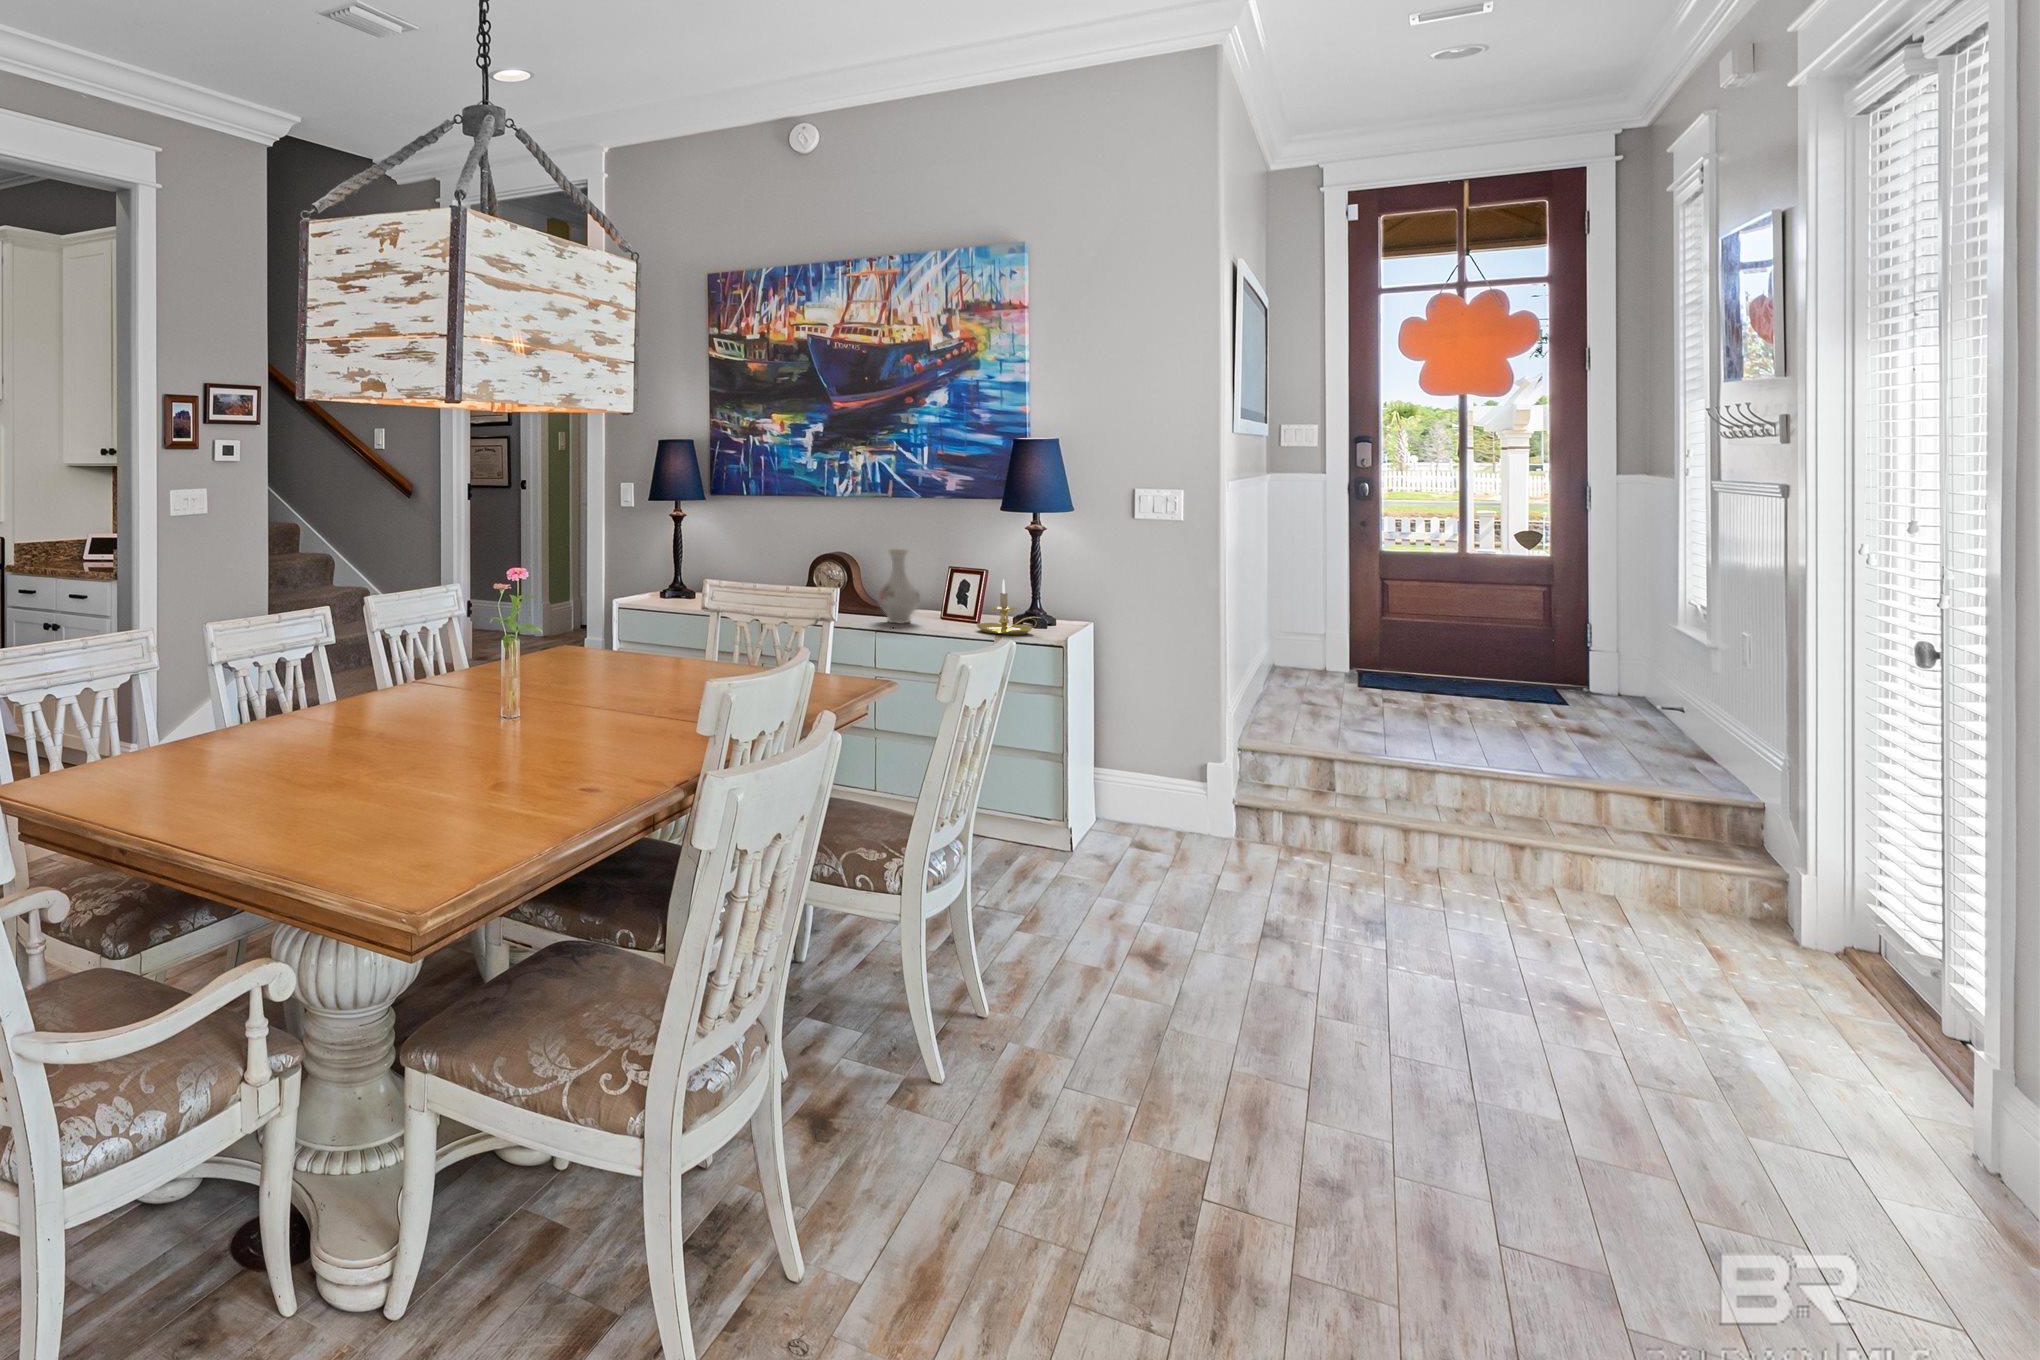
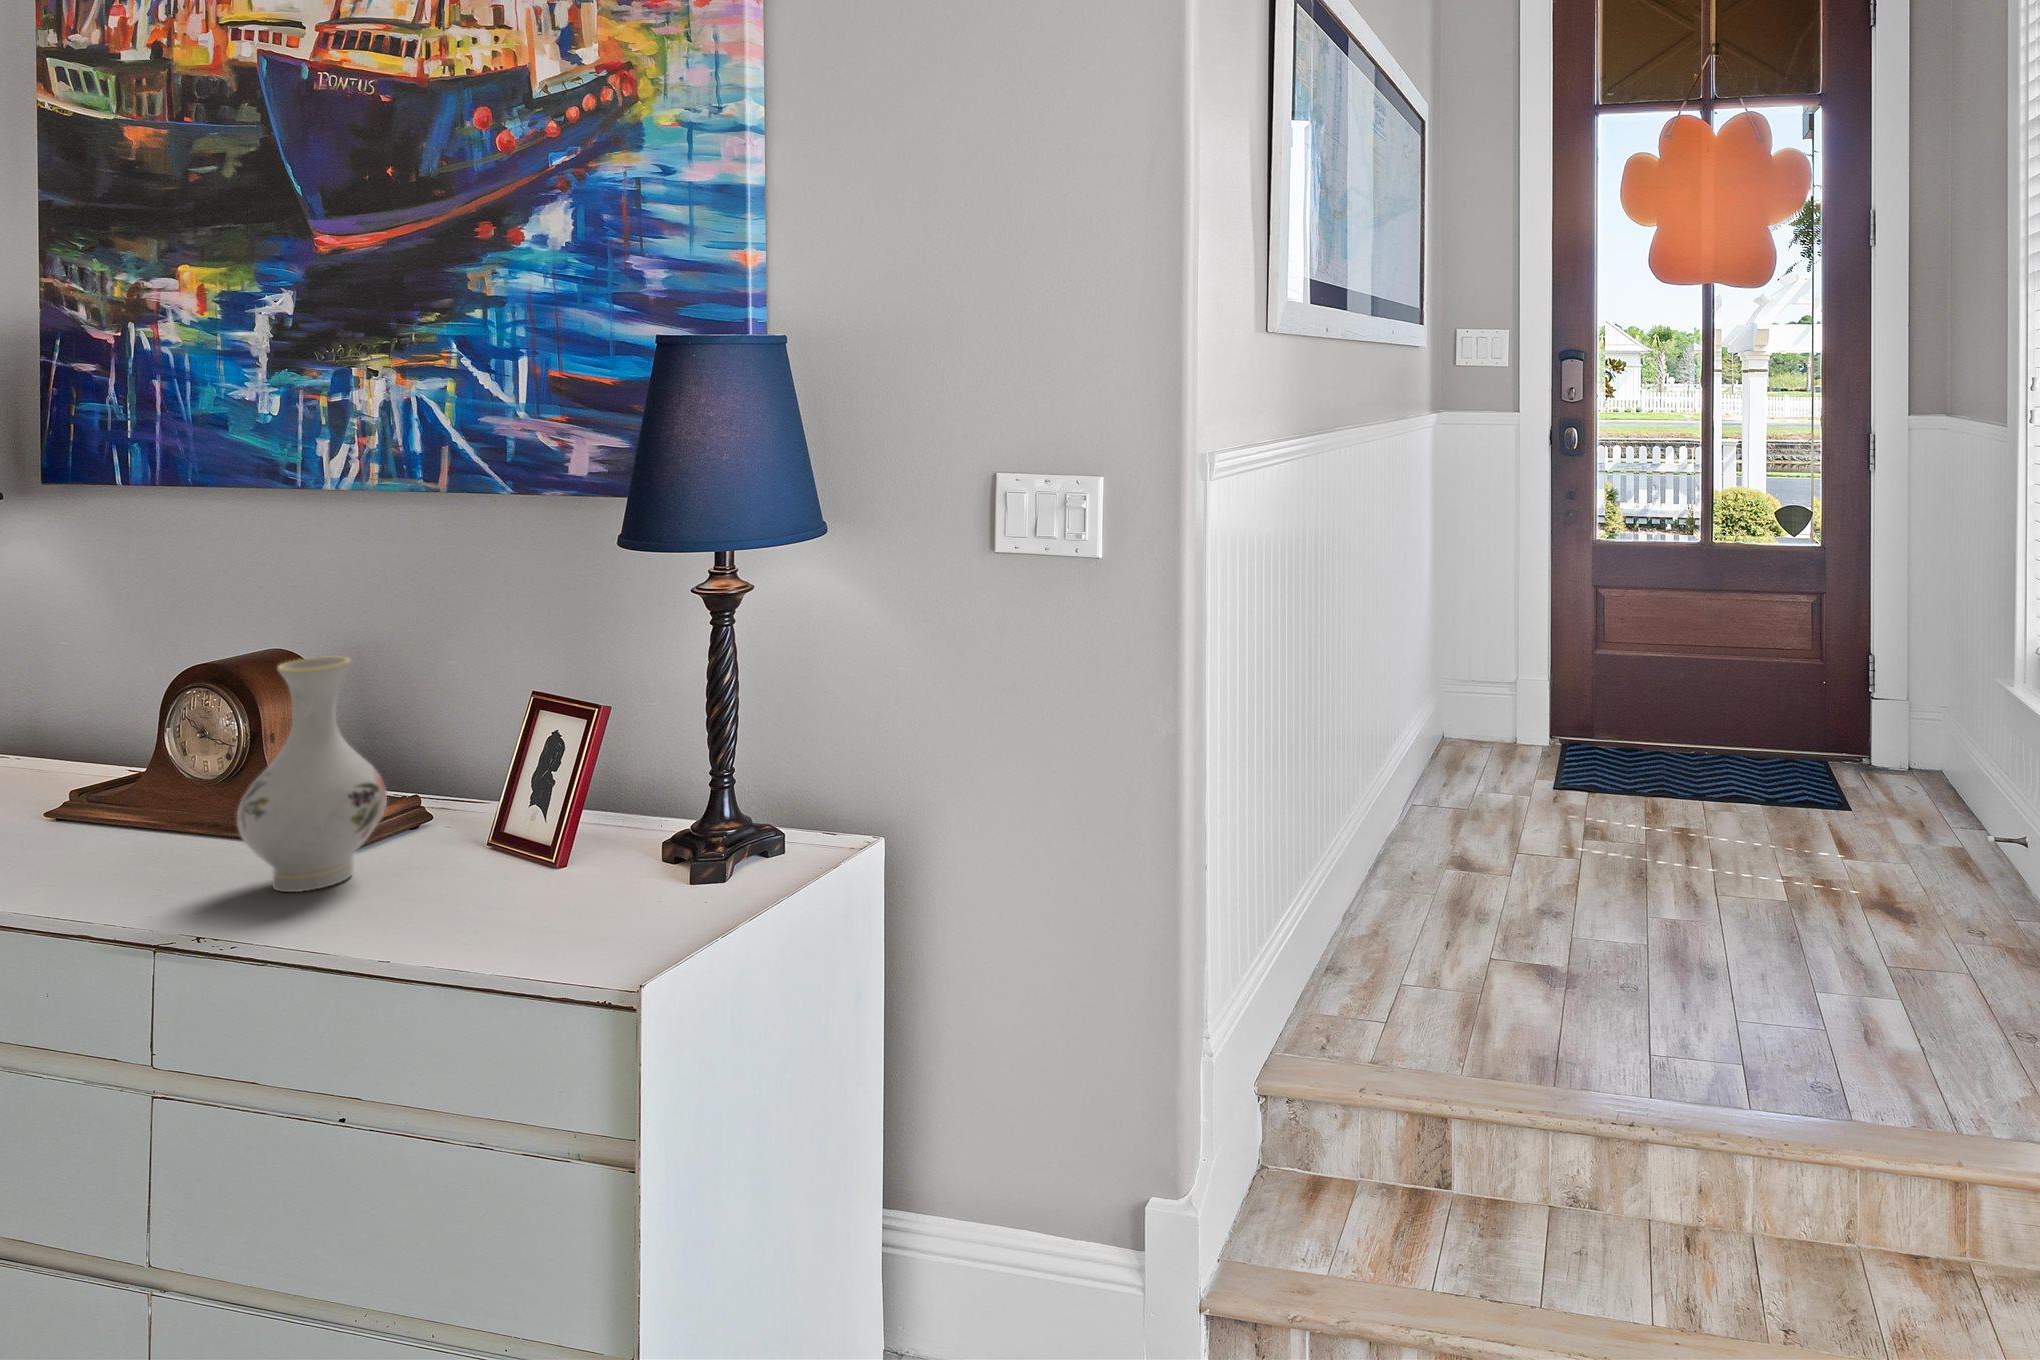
candle holder: present [977,579,1041,635] -> none [471,758,654,942]

